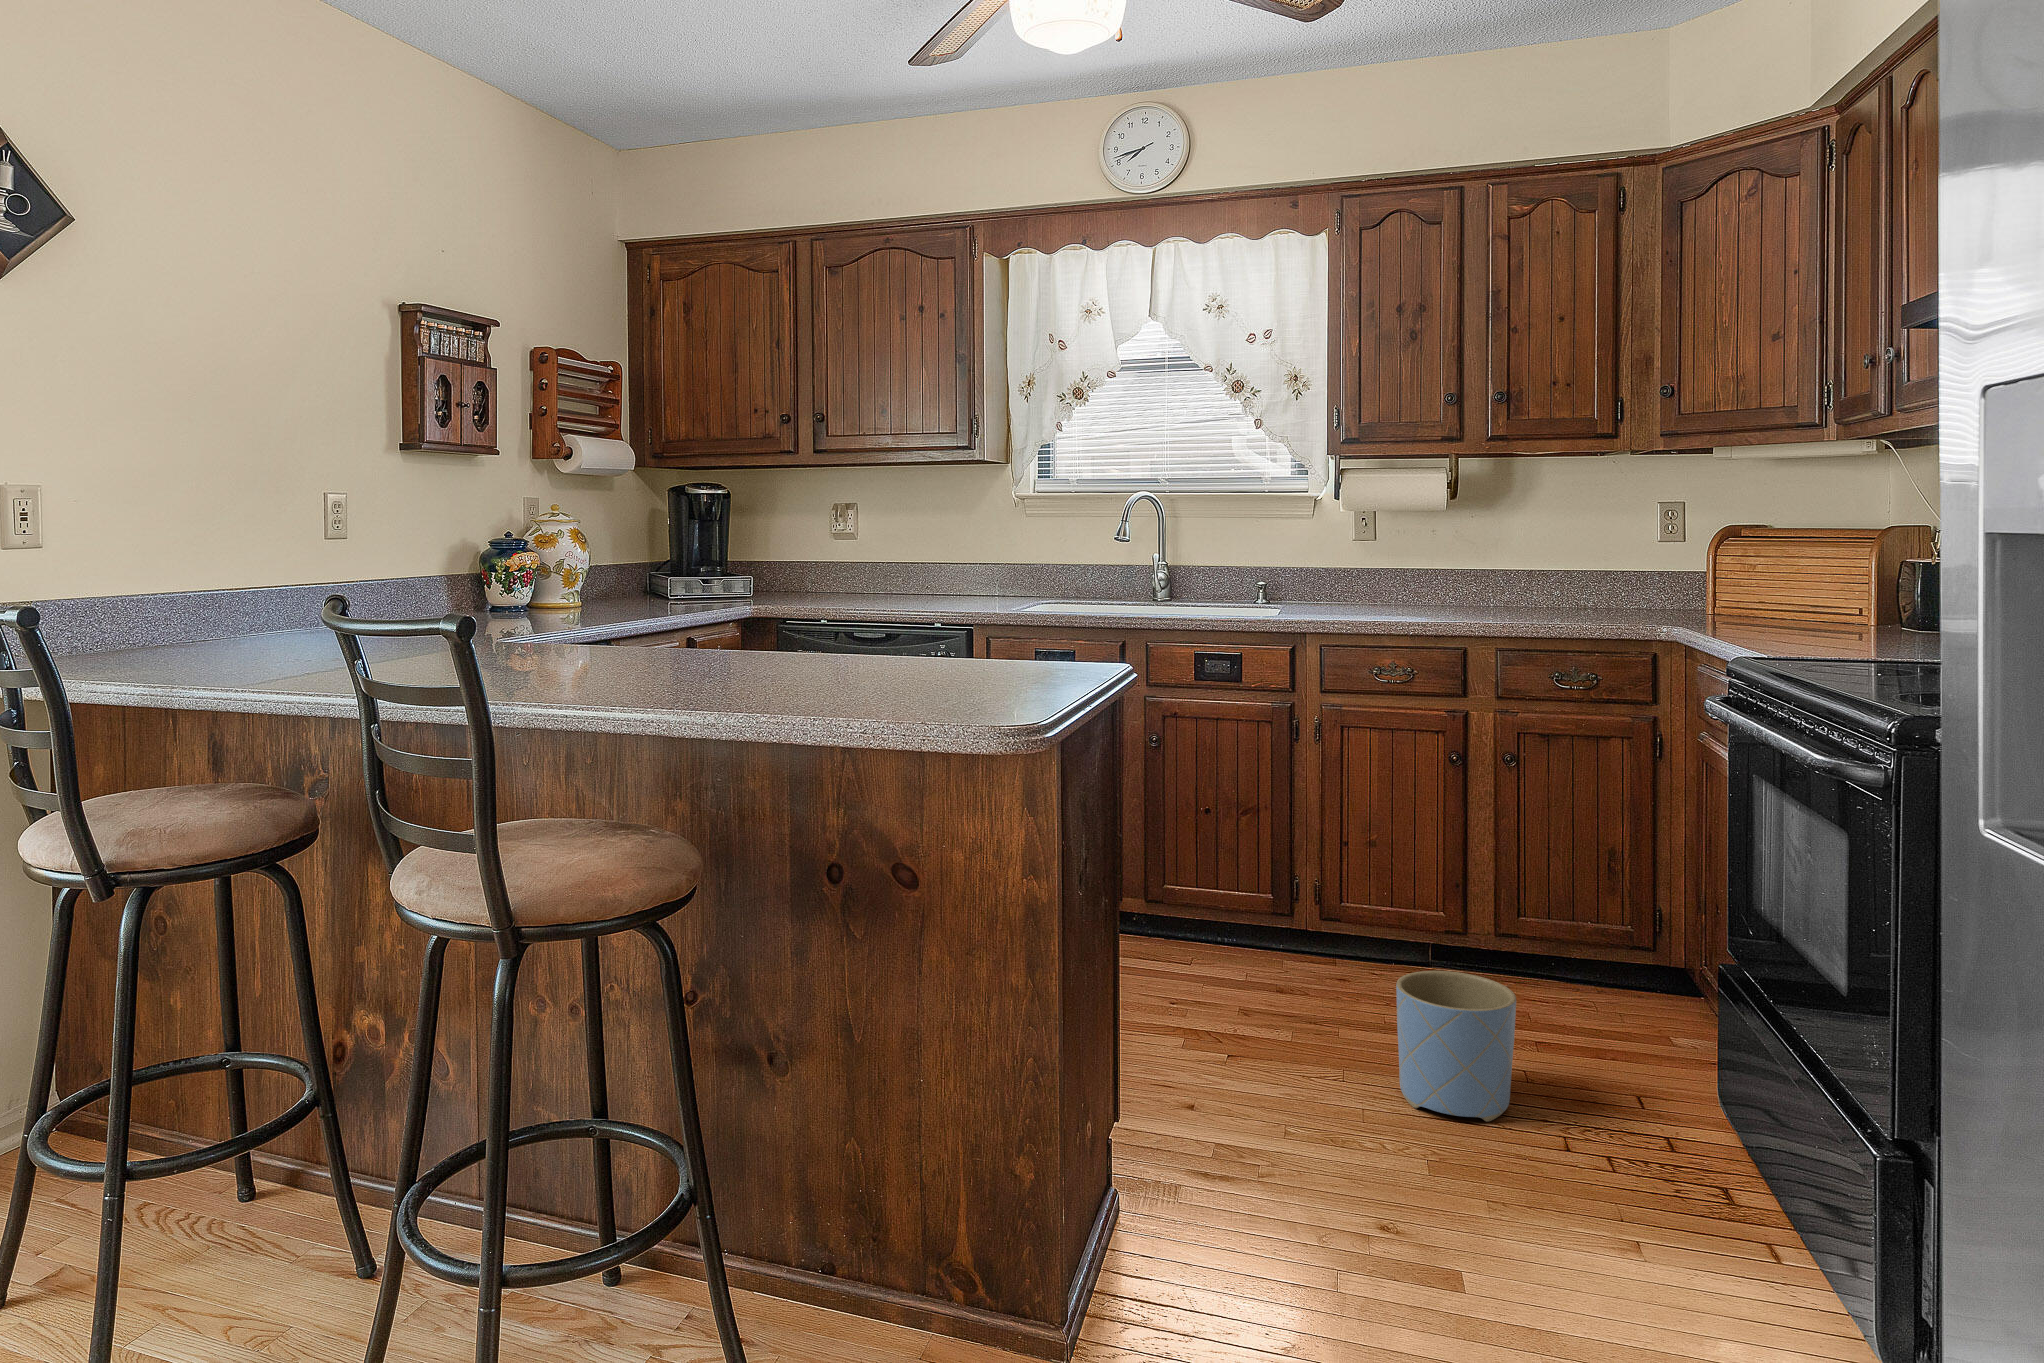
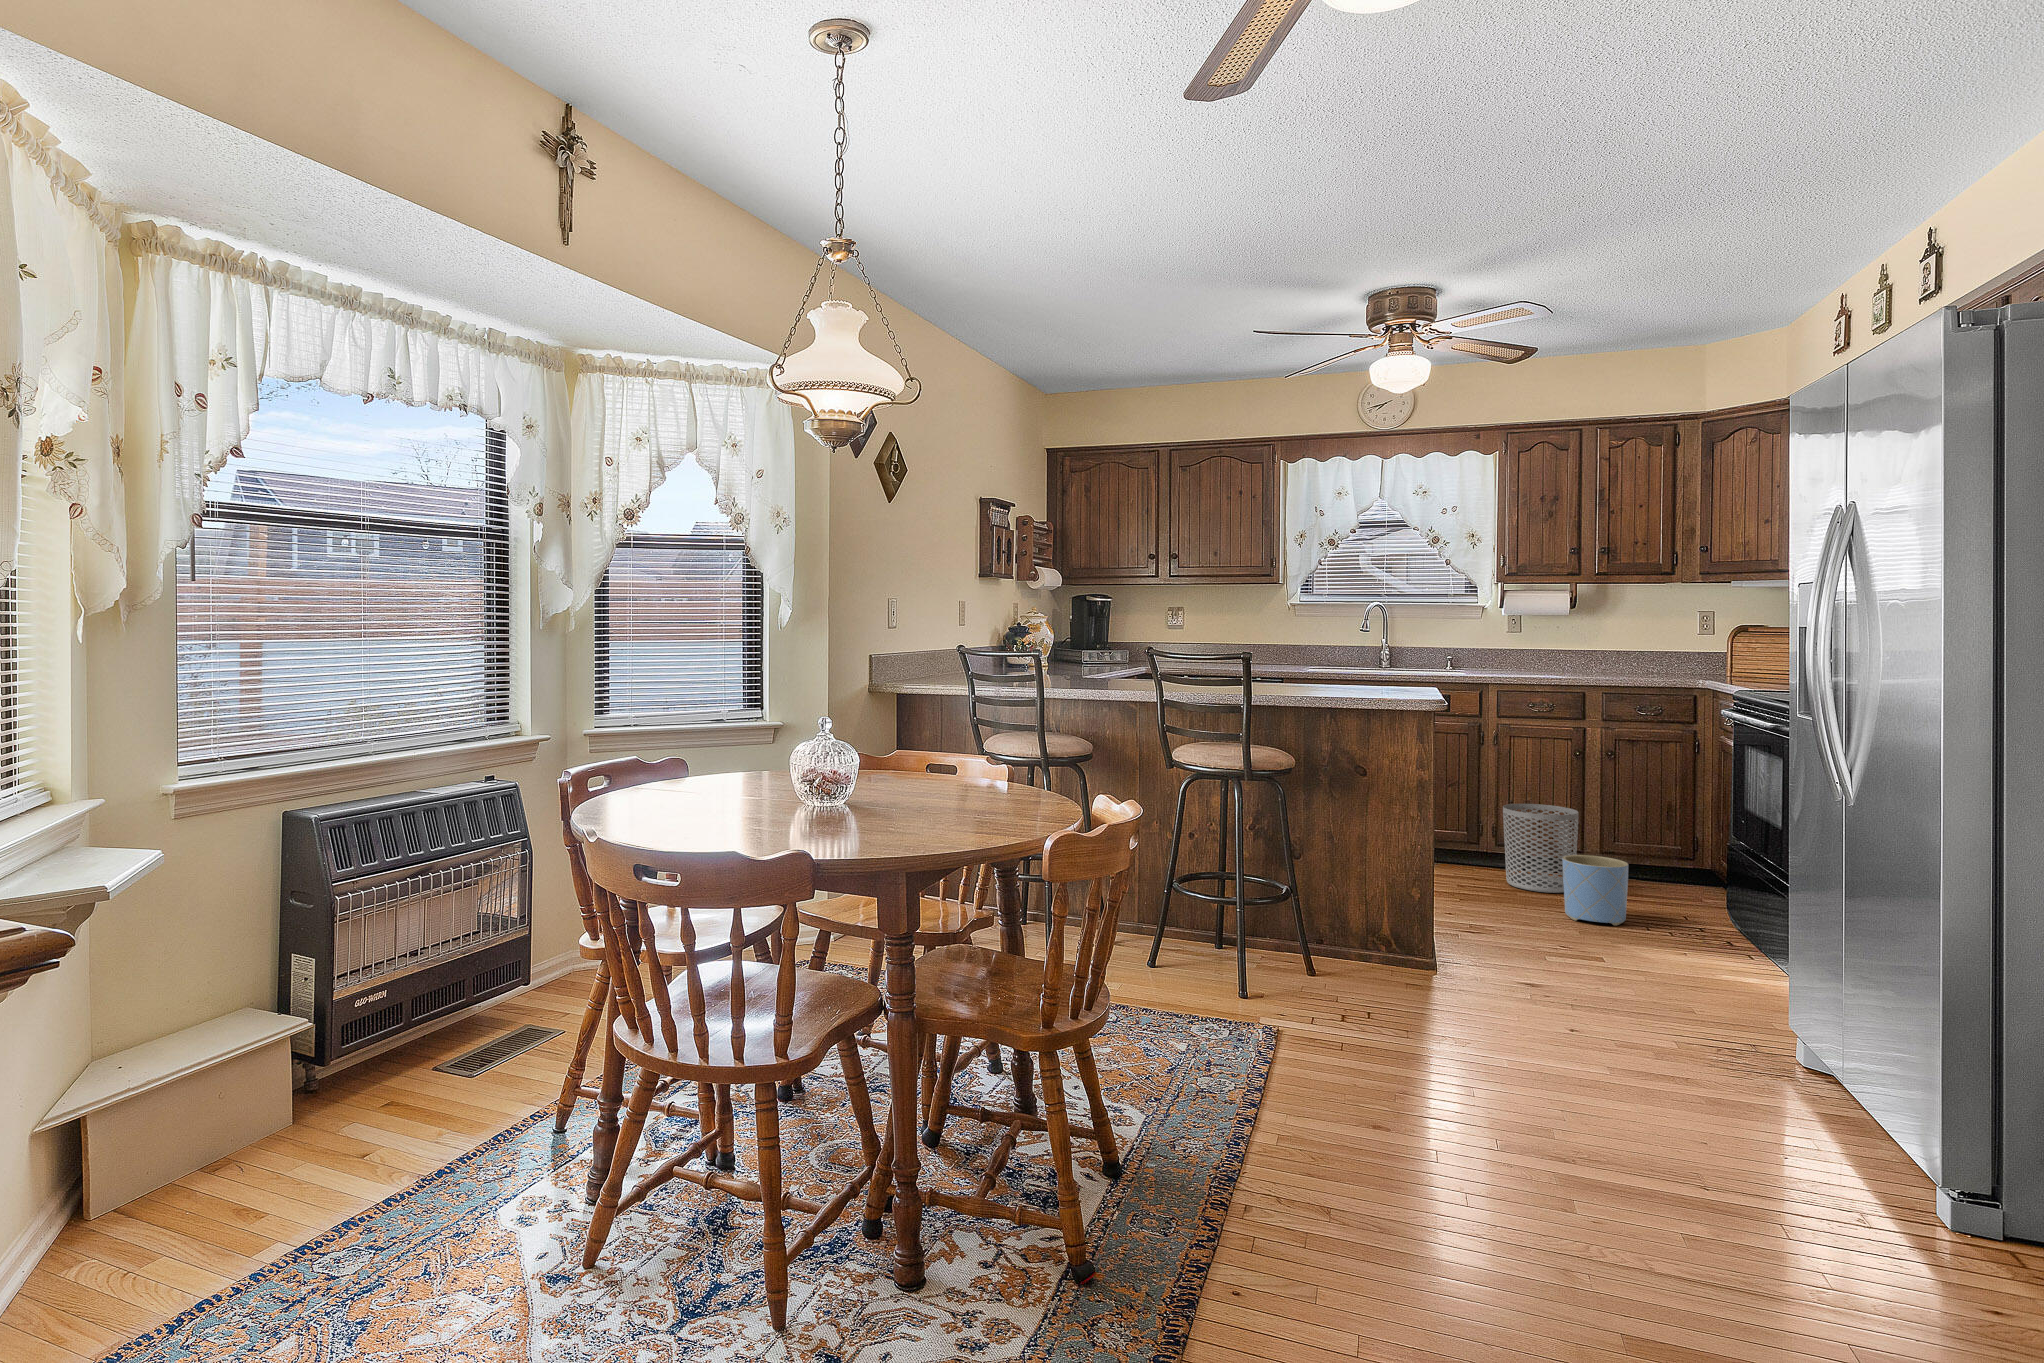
waste bin: none [1315,849,1442,1019] -> present [1503,804,1579,893]

